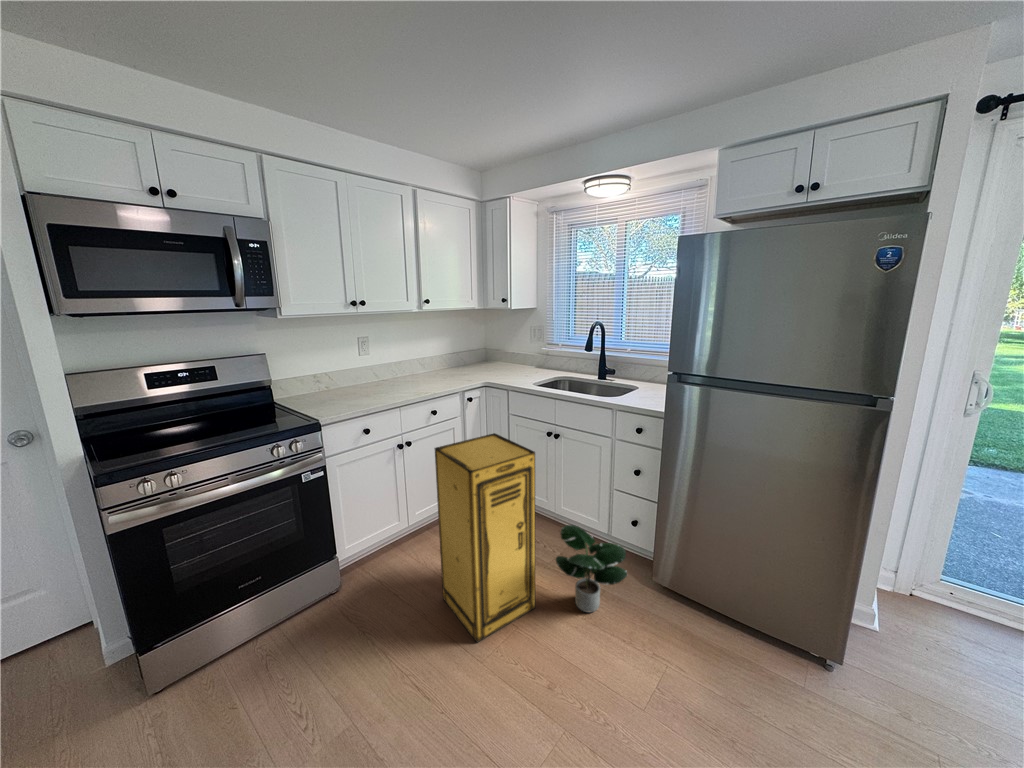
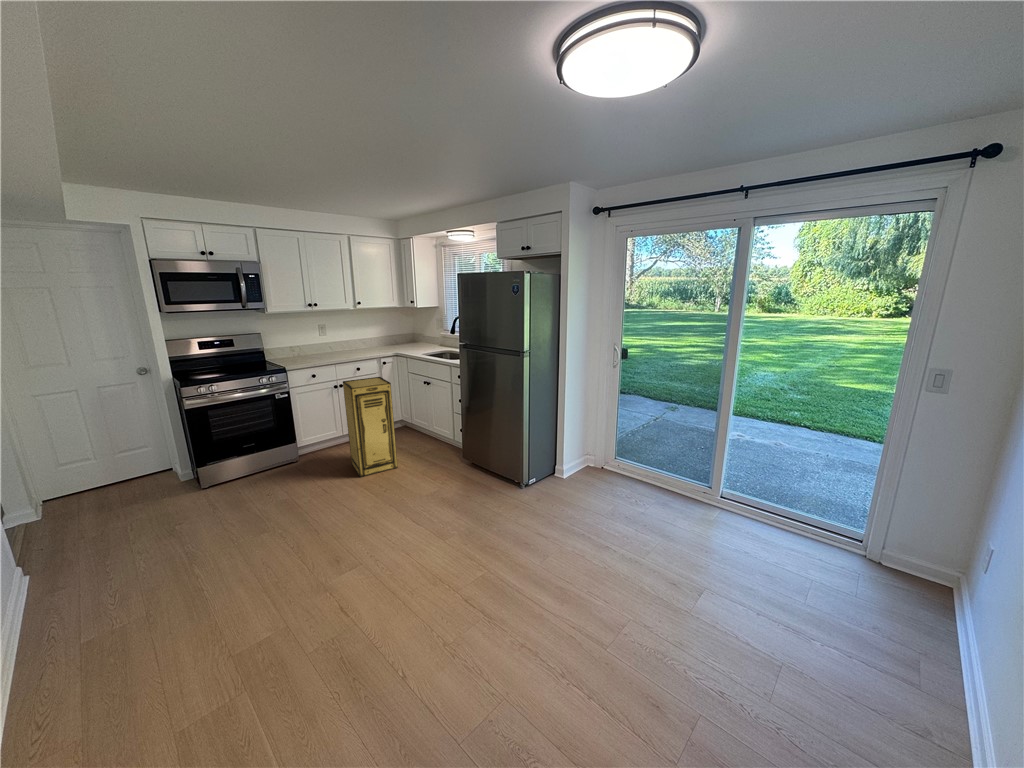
potted plant: present [556,525,627,612] -> none [406,427,445,469]

